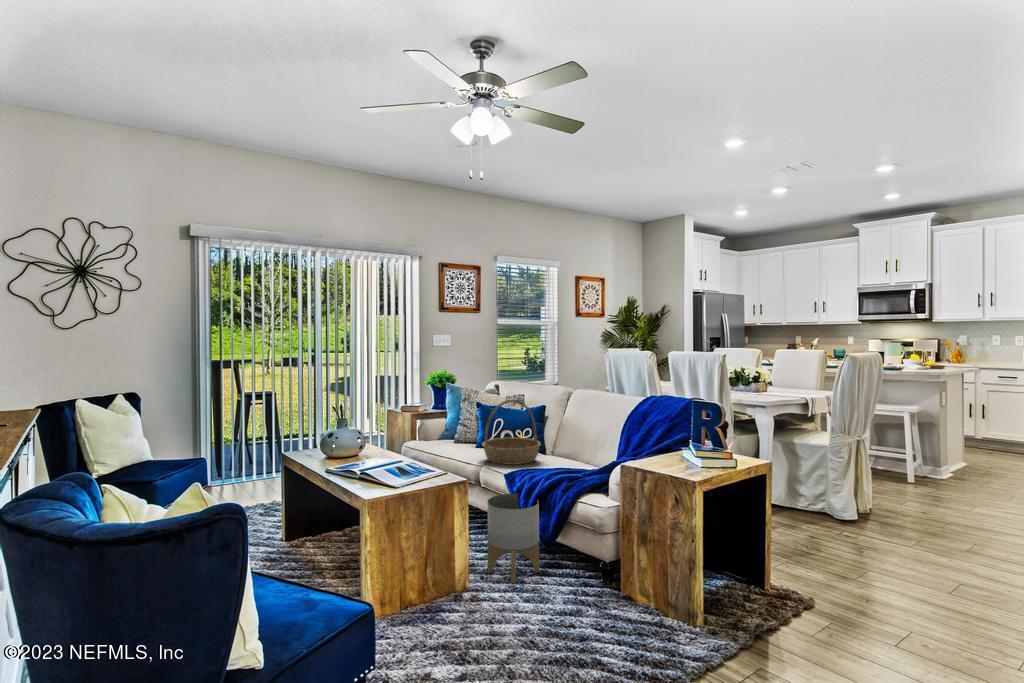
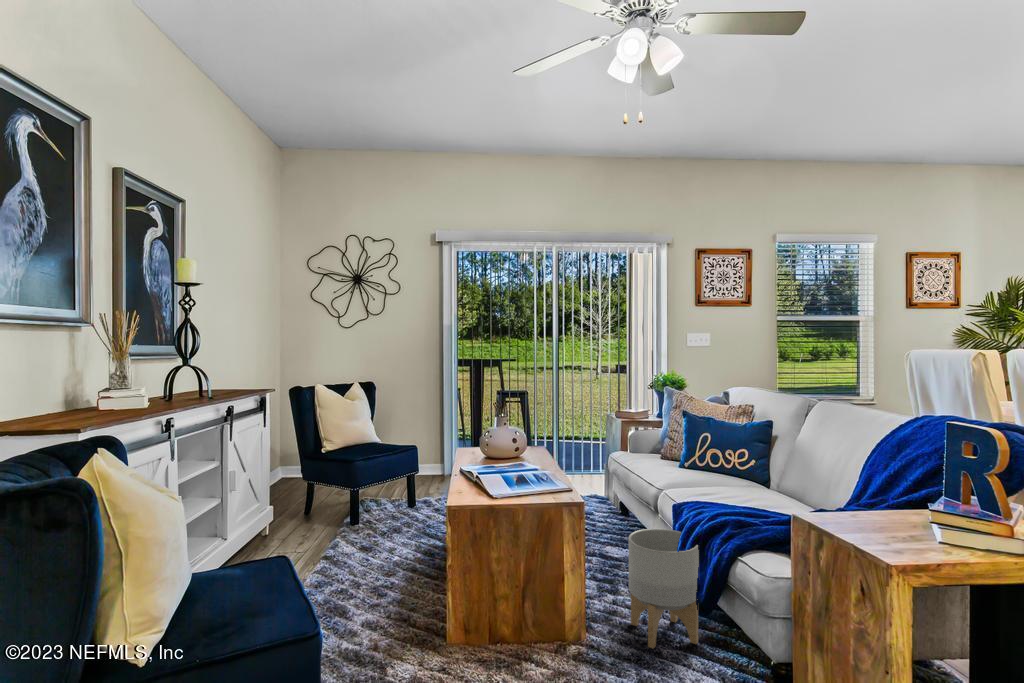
basket: present [482,400,541,465] -> none [662,409,744,494]

